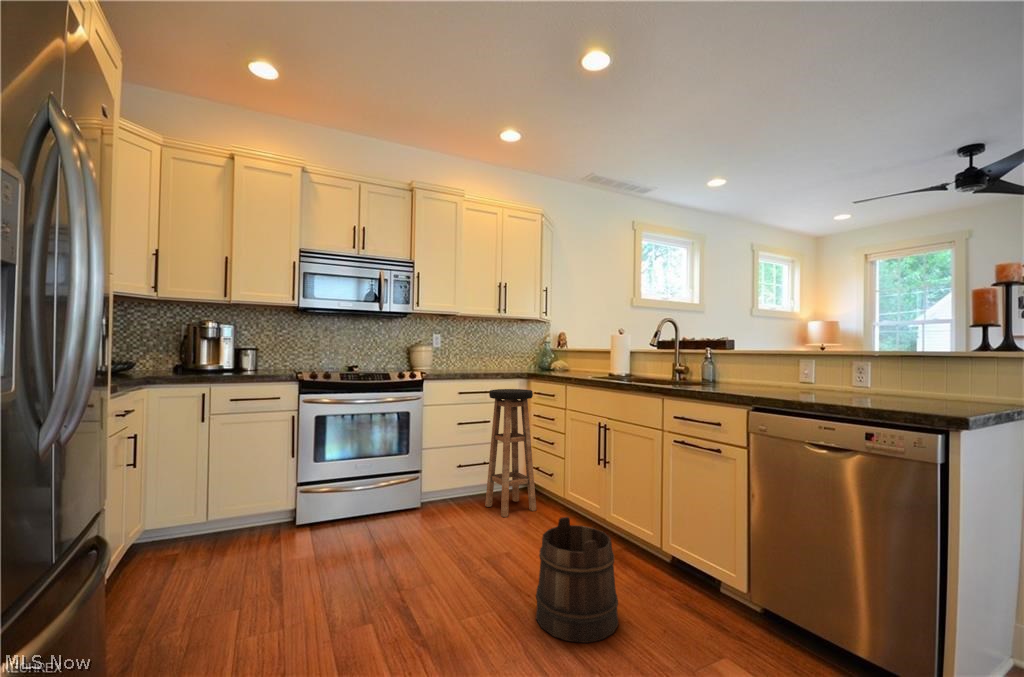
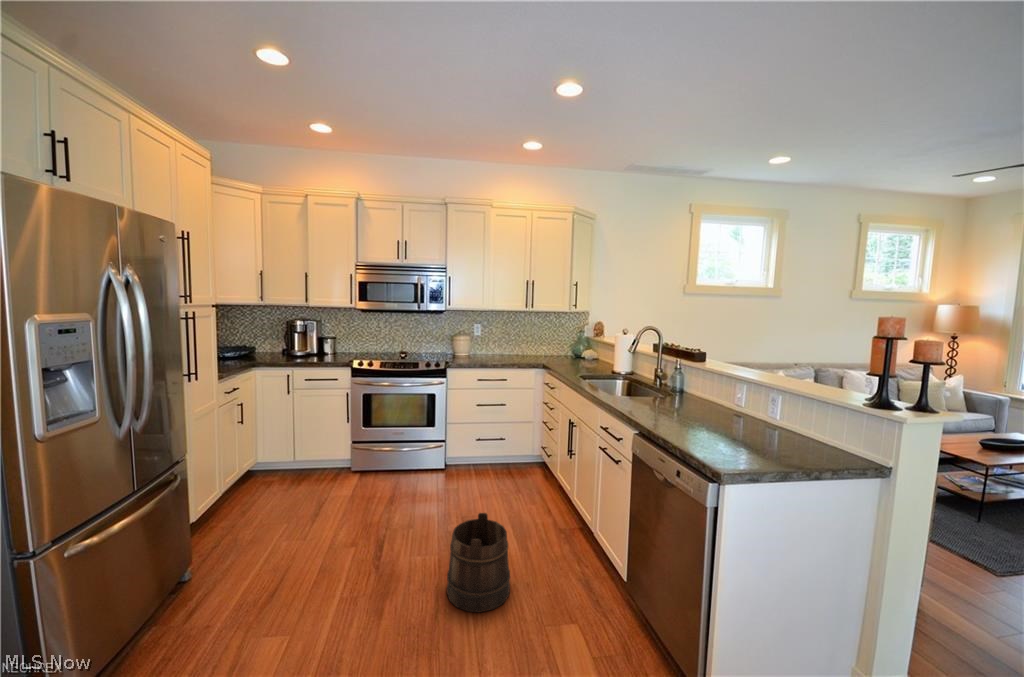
bar stool: present [485,389,536,517] -> none [493,382,533,490]

